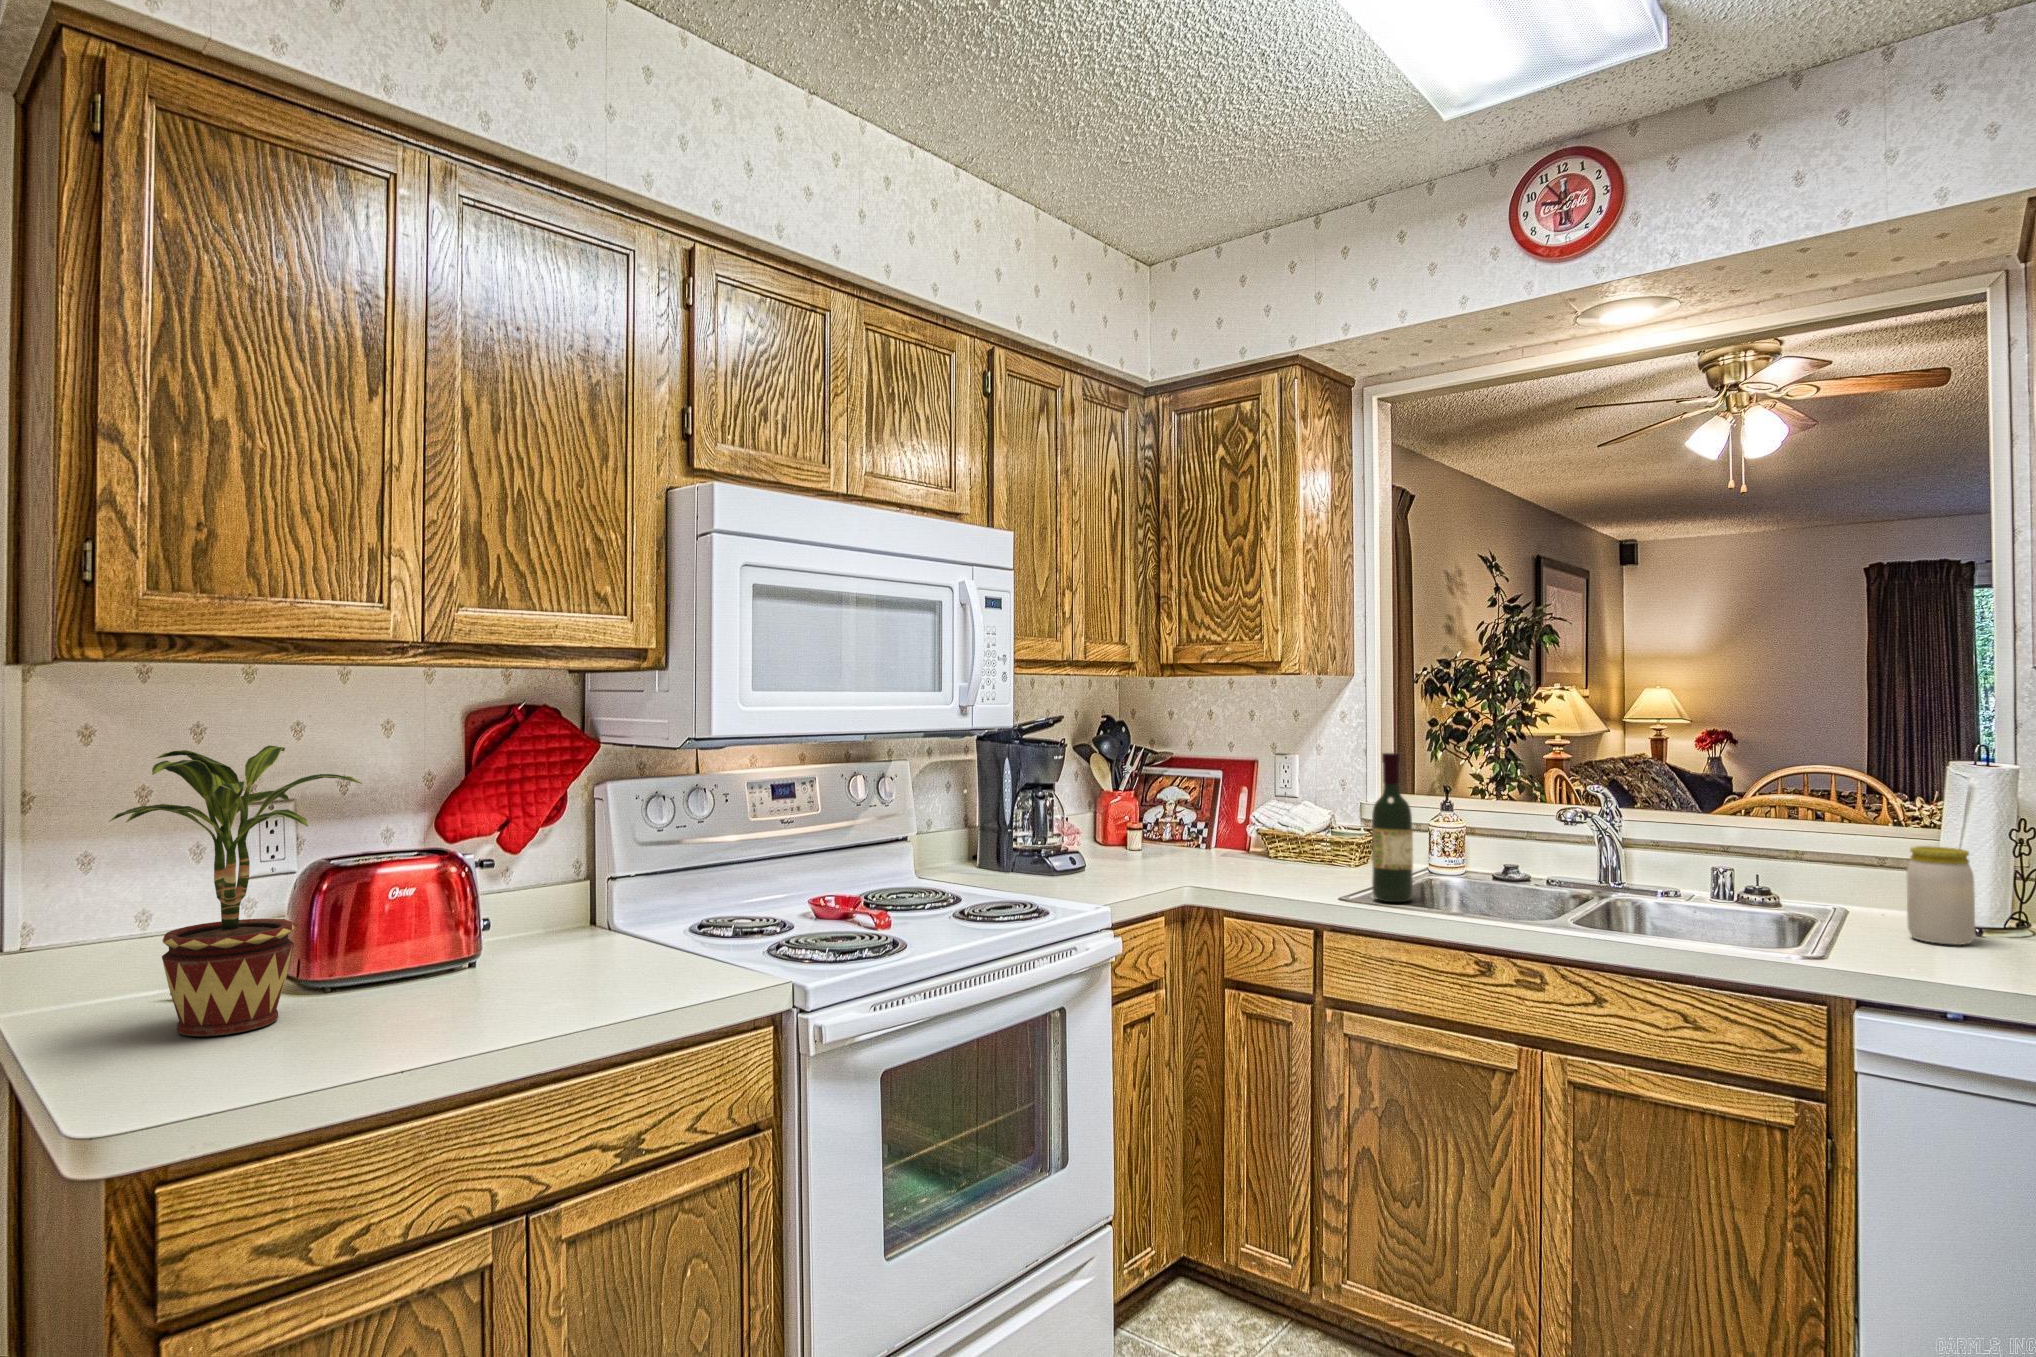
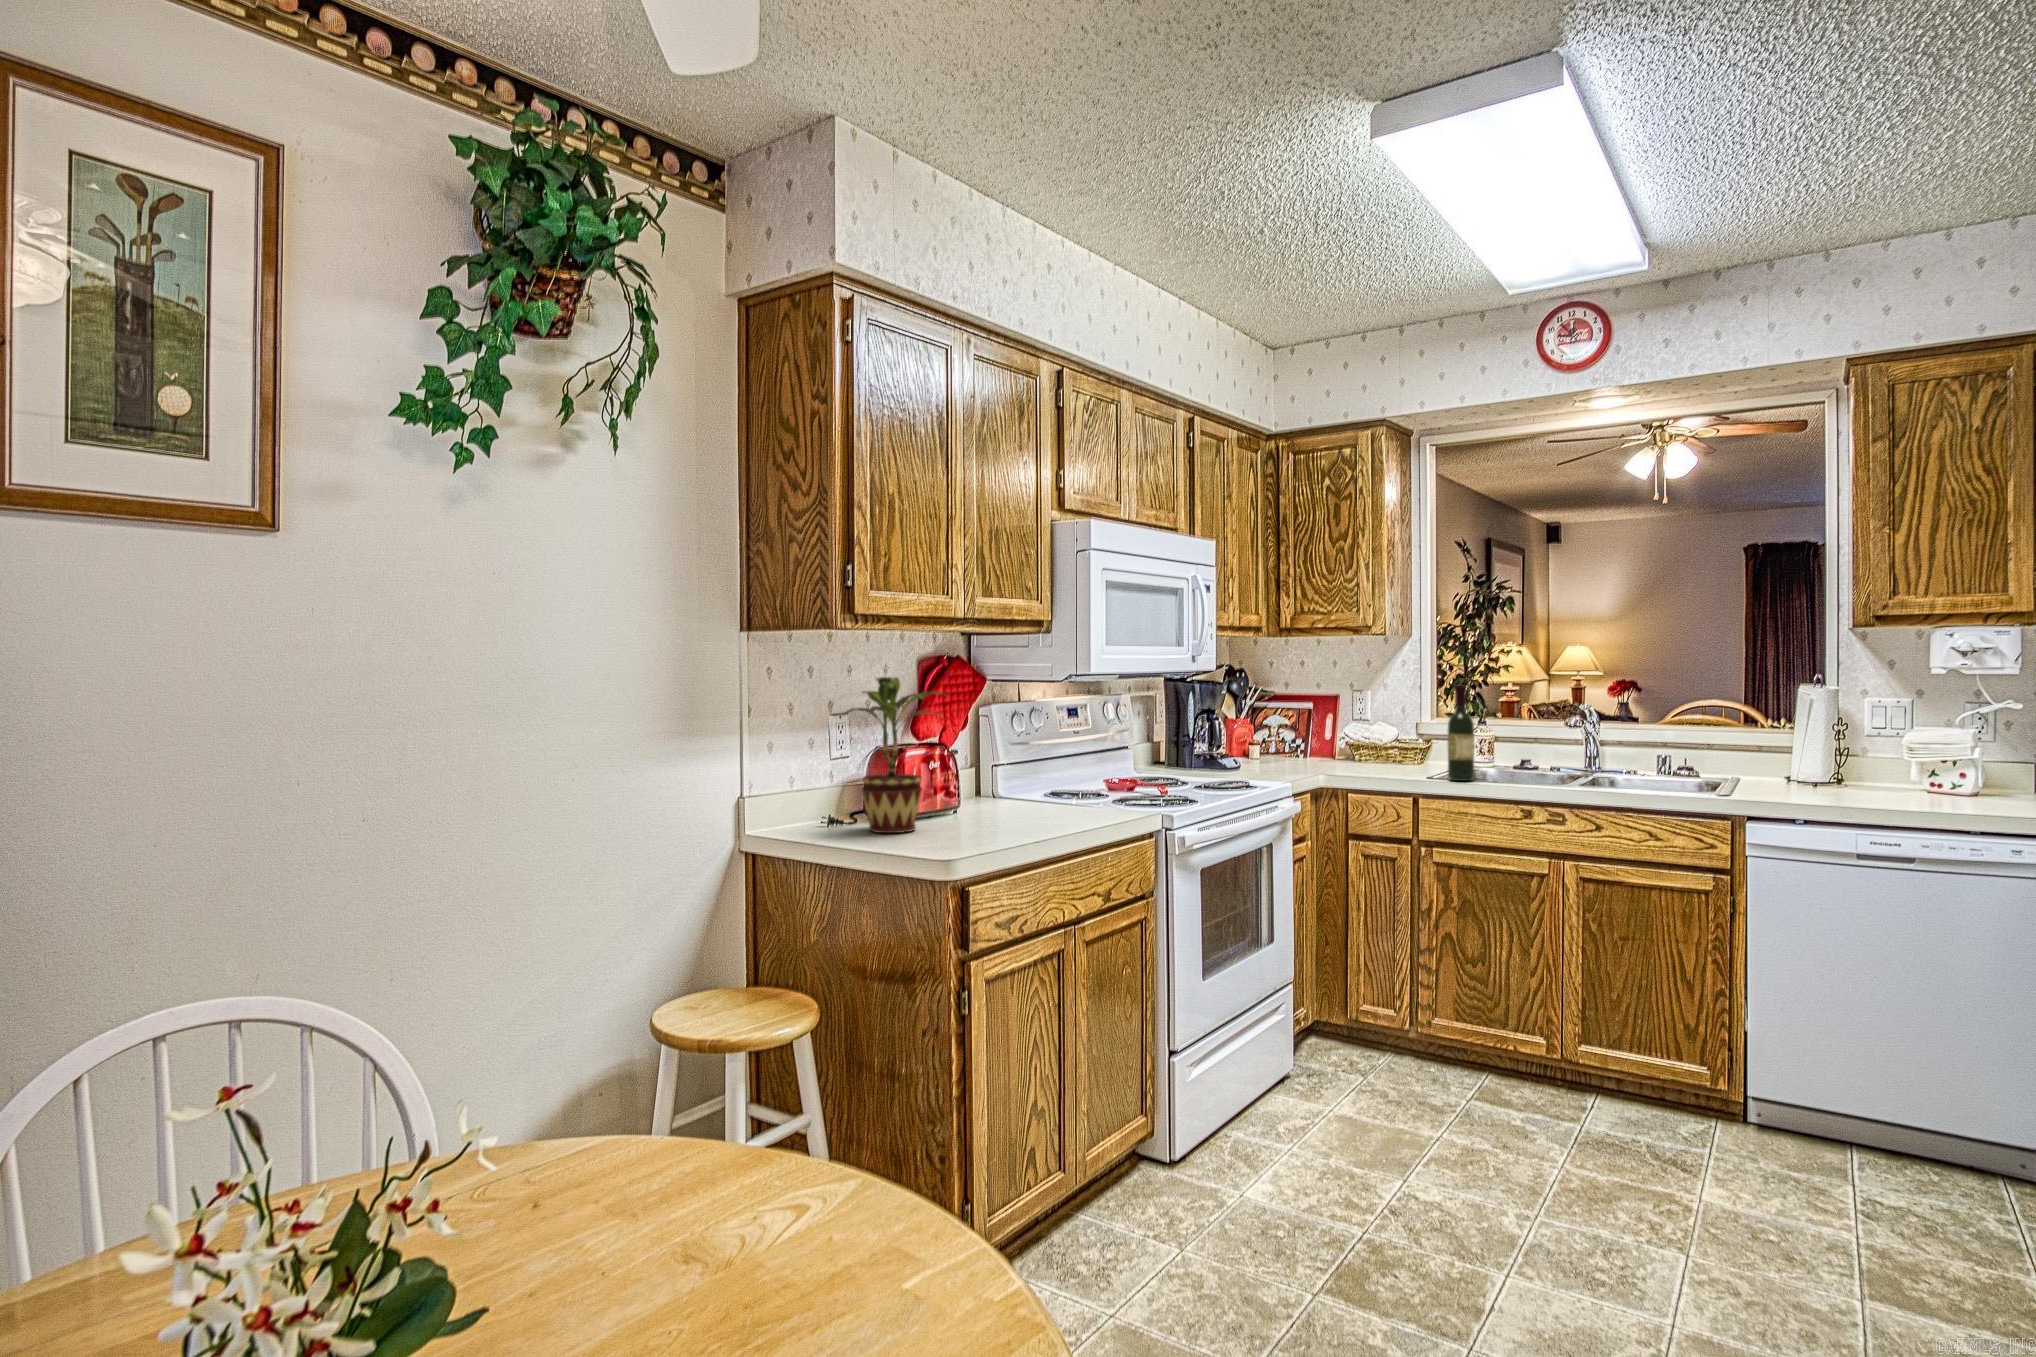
jar: present [1907,846,1975,945] -> none [1775,735,1812,790]

